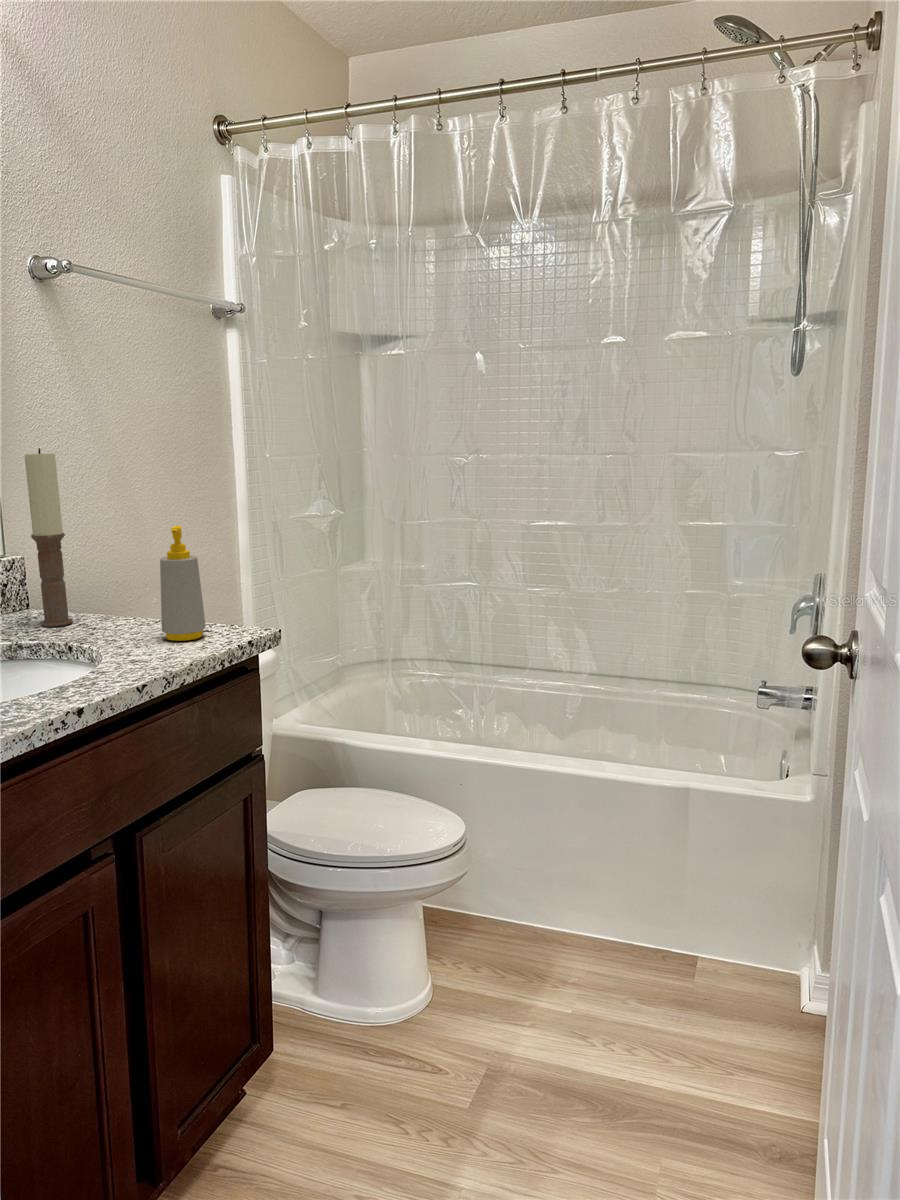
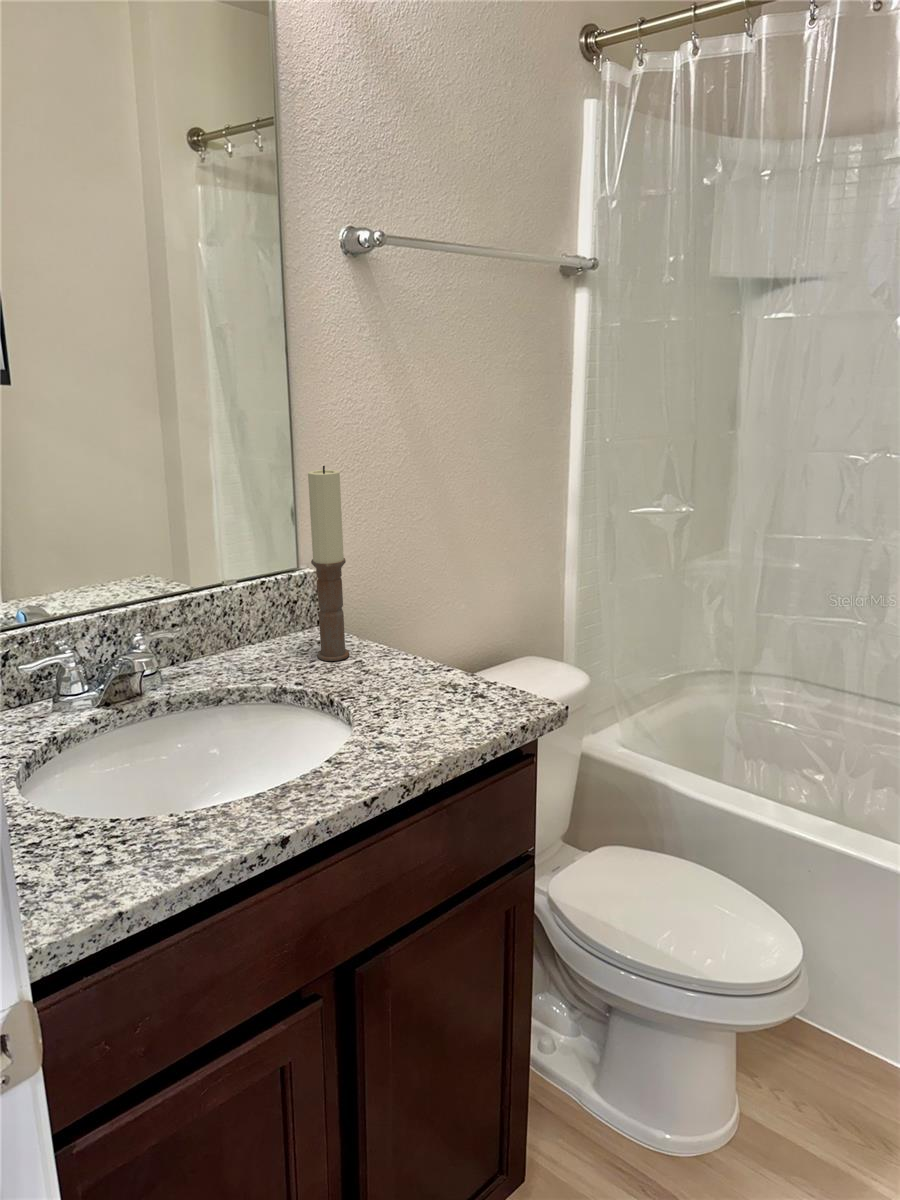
soap bottle: present [160,526,206,641] -> none [426,577,476,714]

